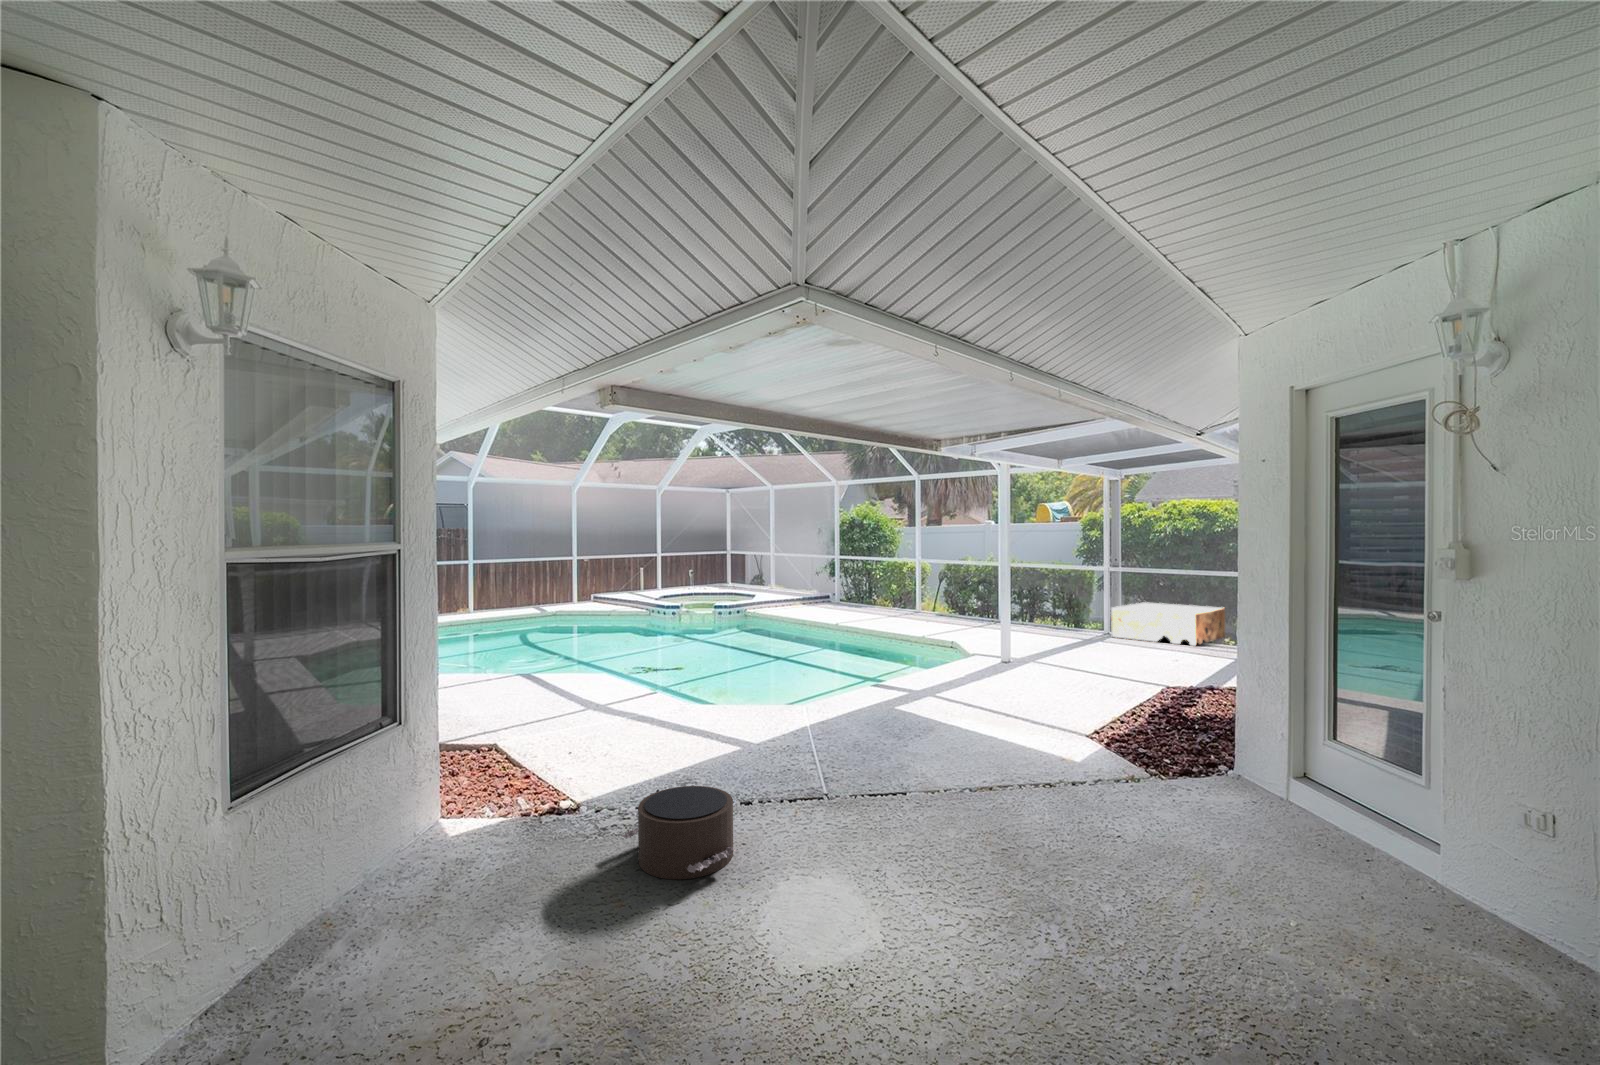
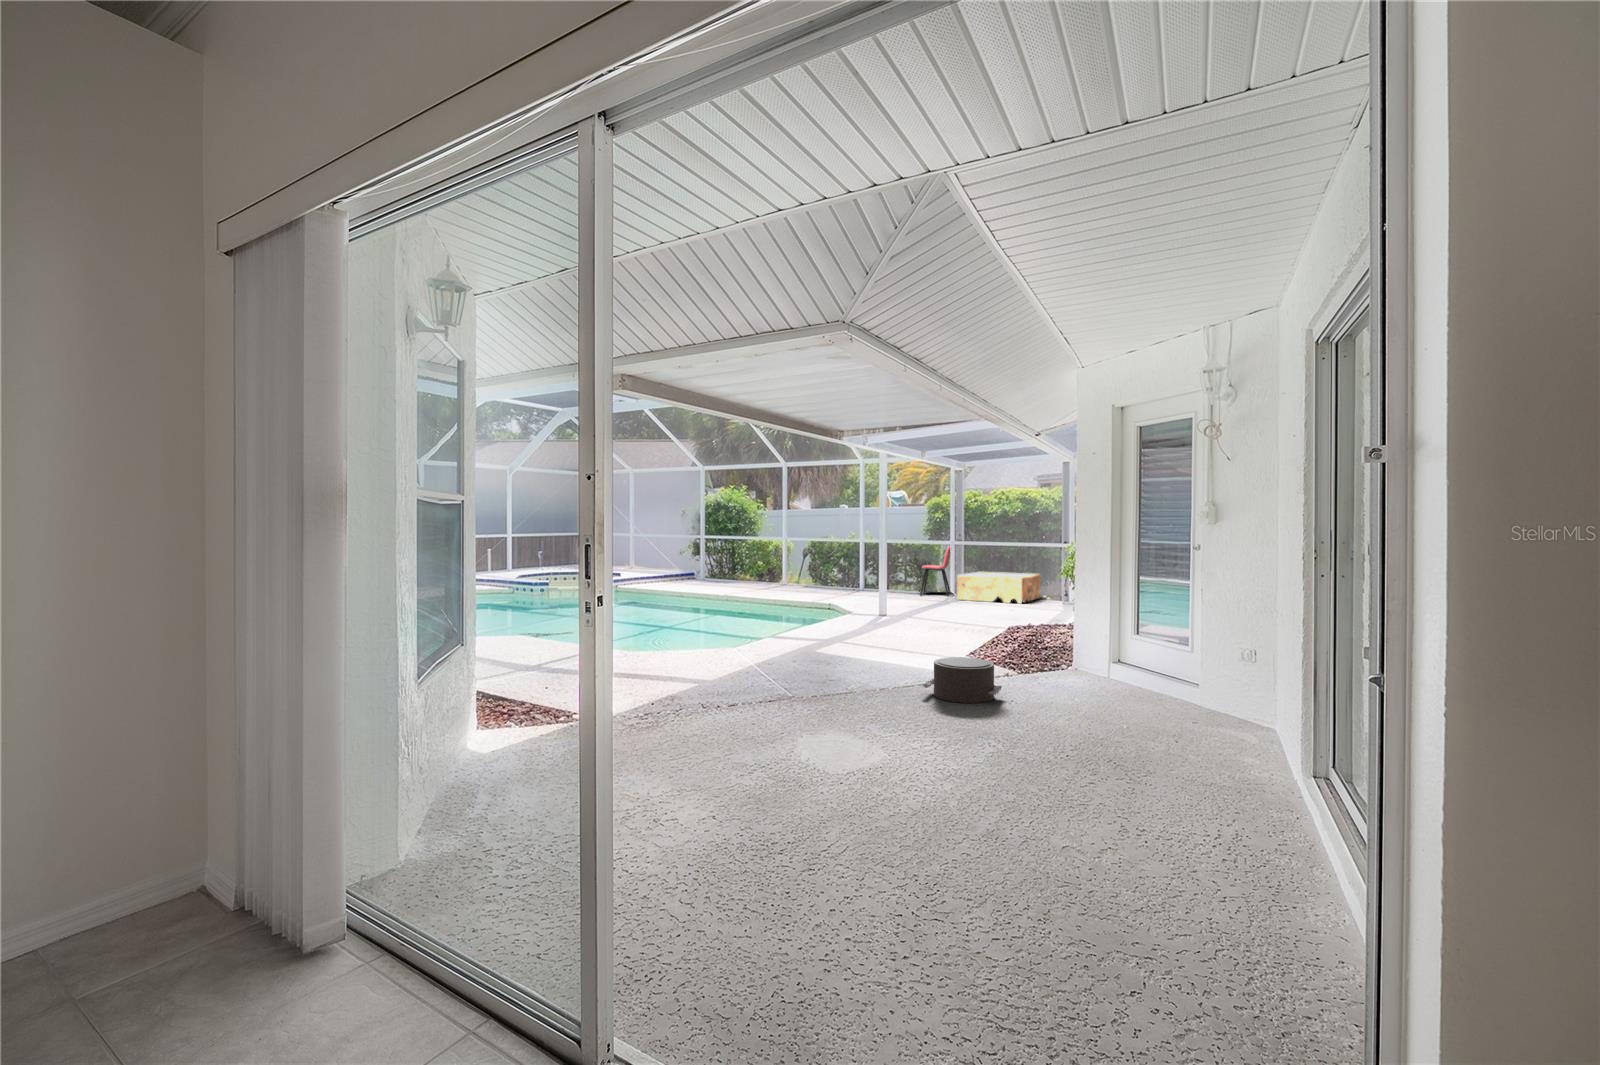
dining chair: none [1069,570,1109,631] -> present [920,546,951,596]
pouf: present [622,786,737,879] -> present [923,657,1002,703]

